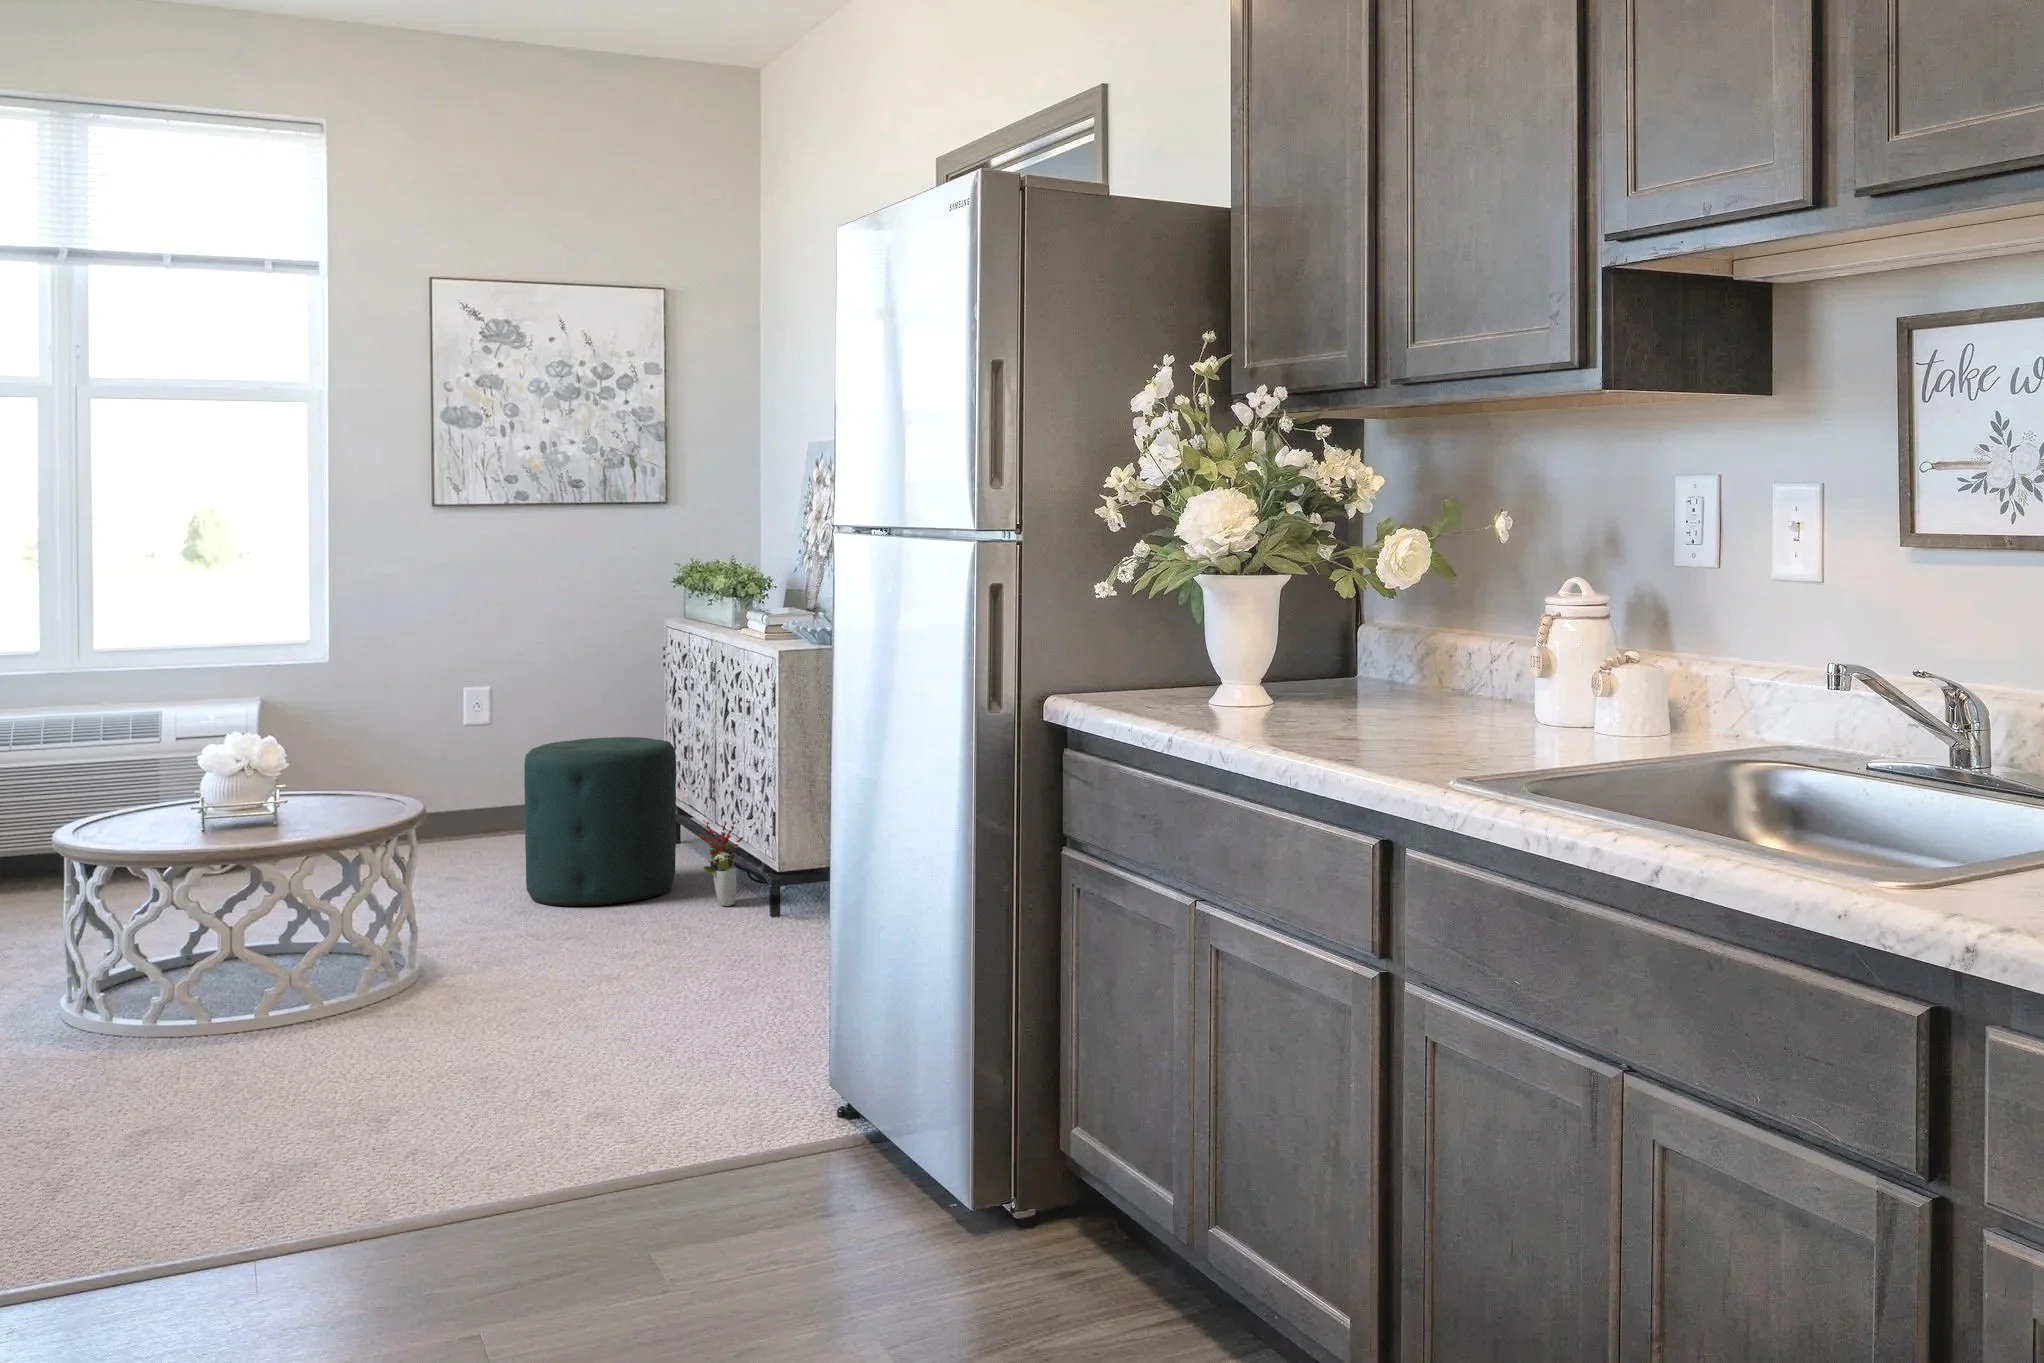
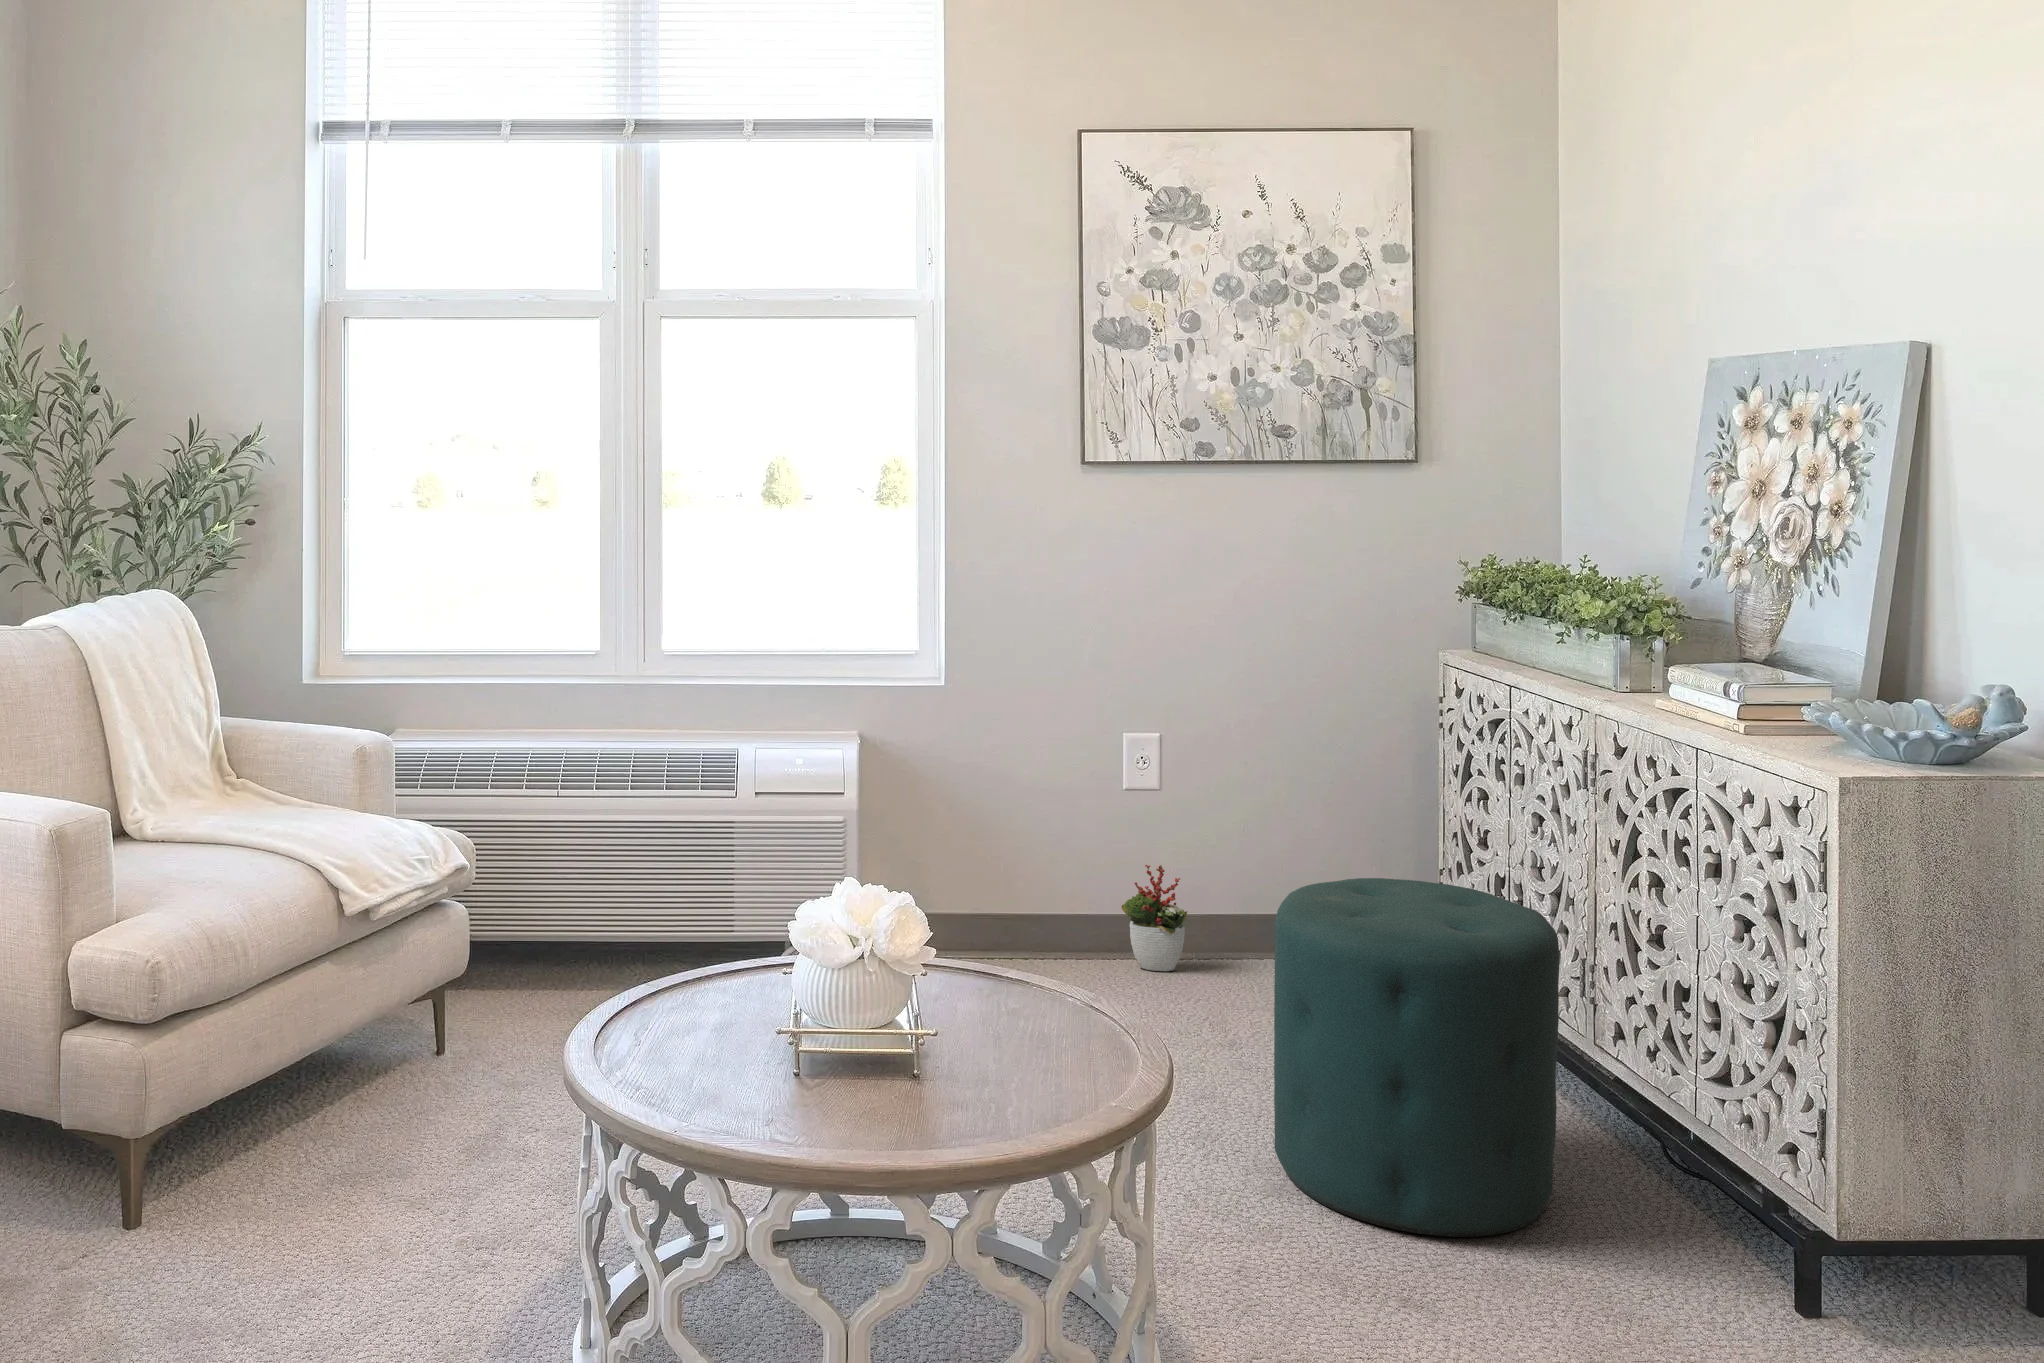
decorative plant: present [700,820,743,906] -> present [1122,865,1187,971]

